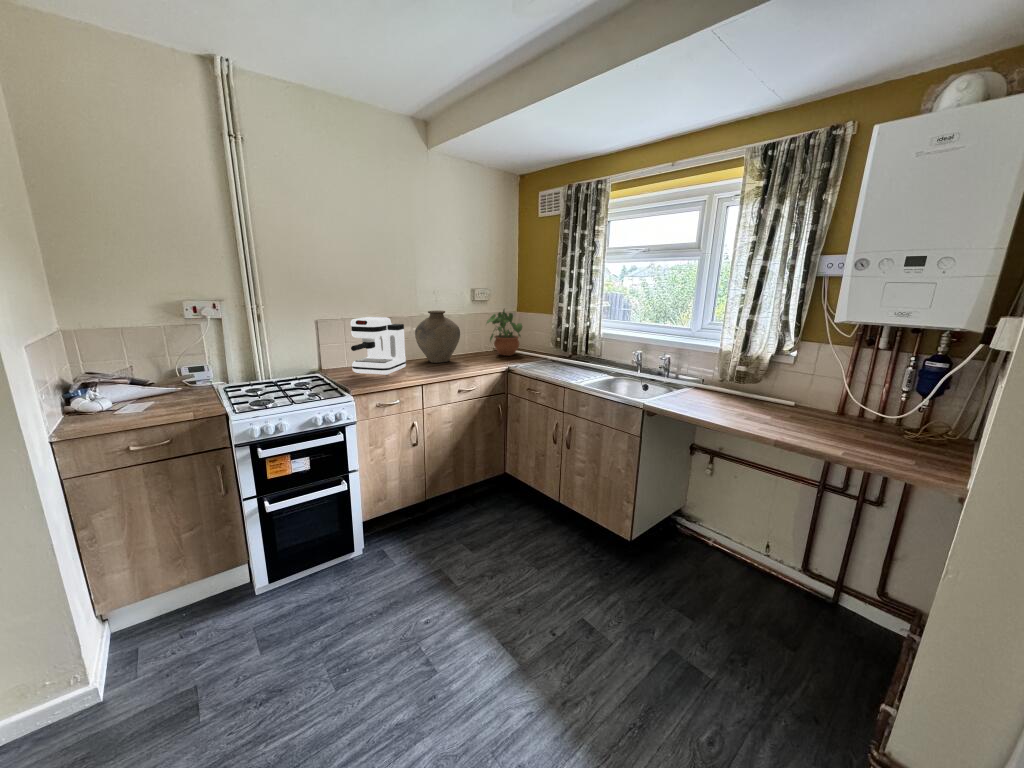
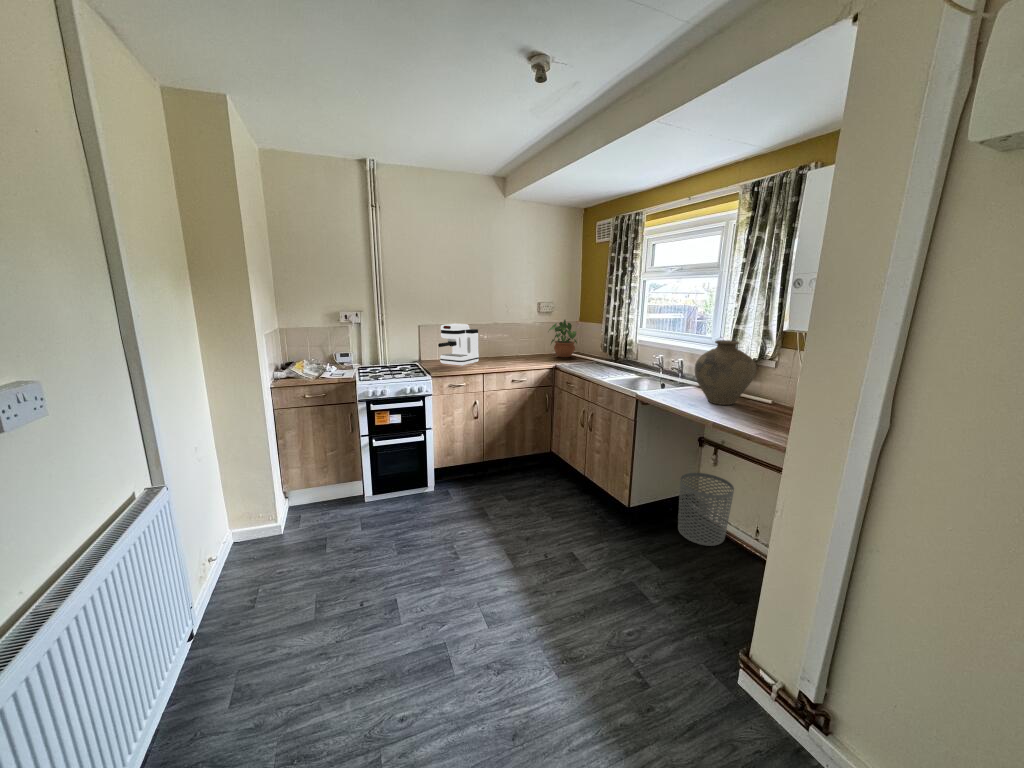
vase: present [415,311,460,363] -> present [695,340,756,405]
waste bin: none [681,488,748,574] -> present [678,473,734,546]

